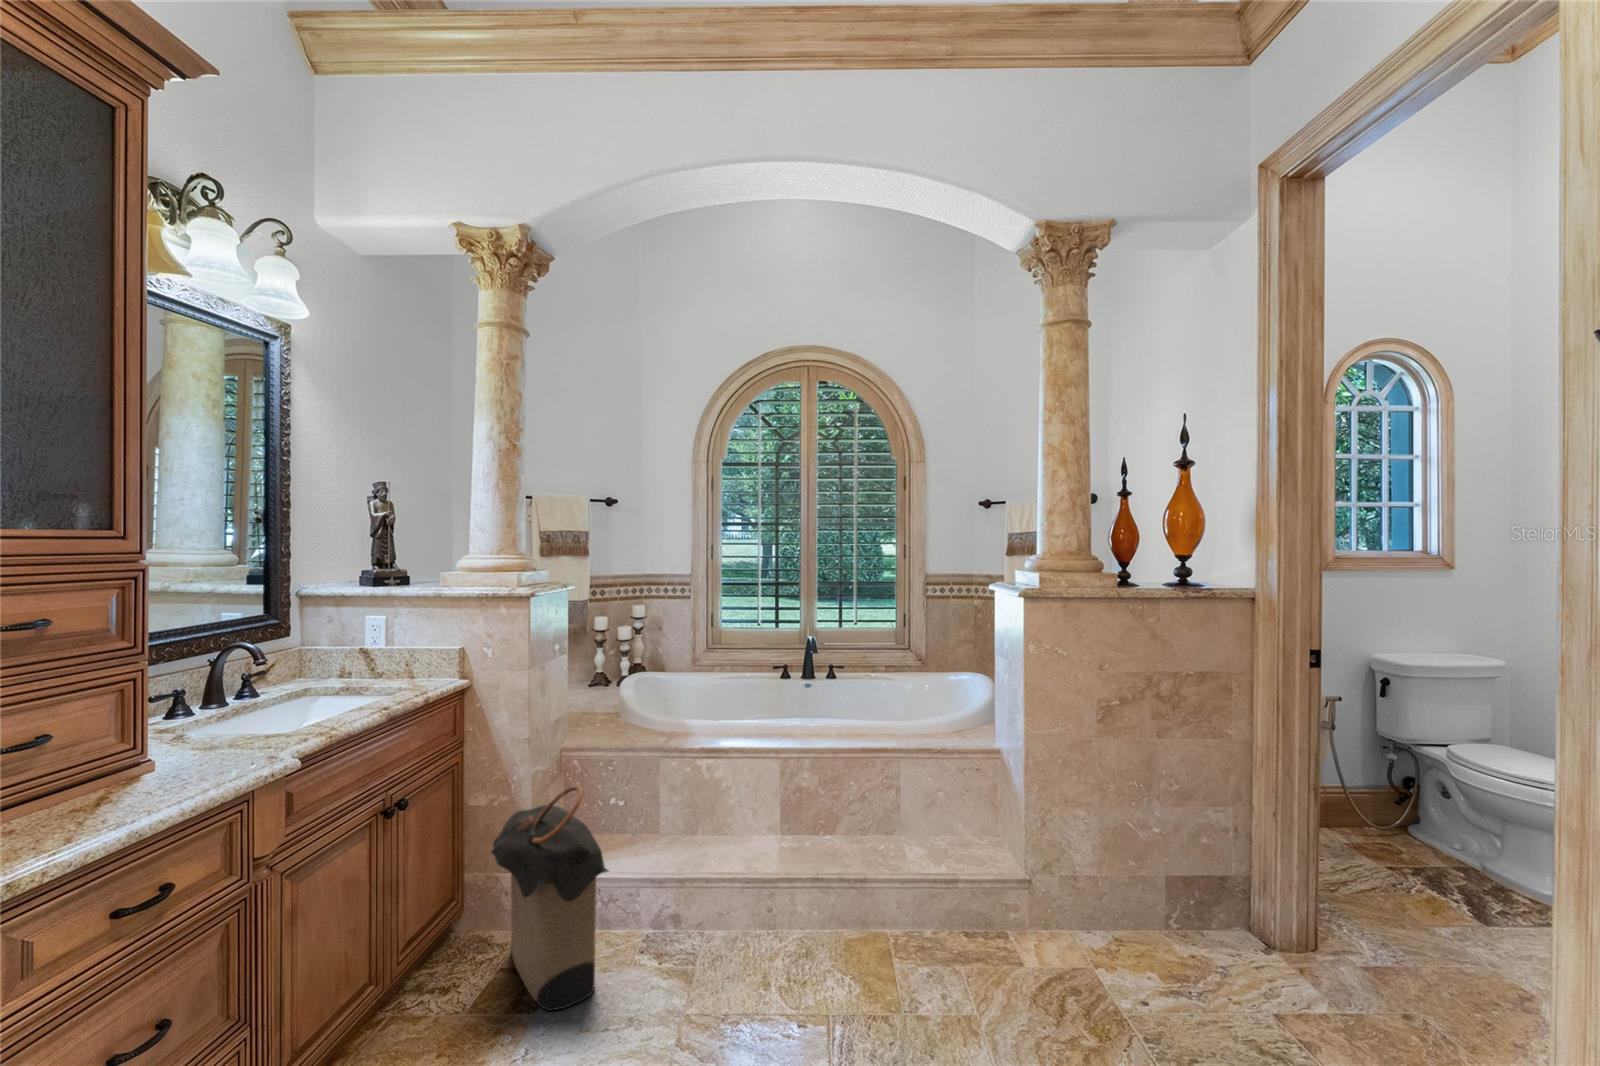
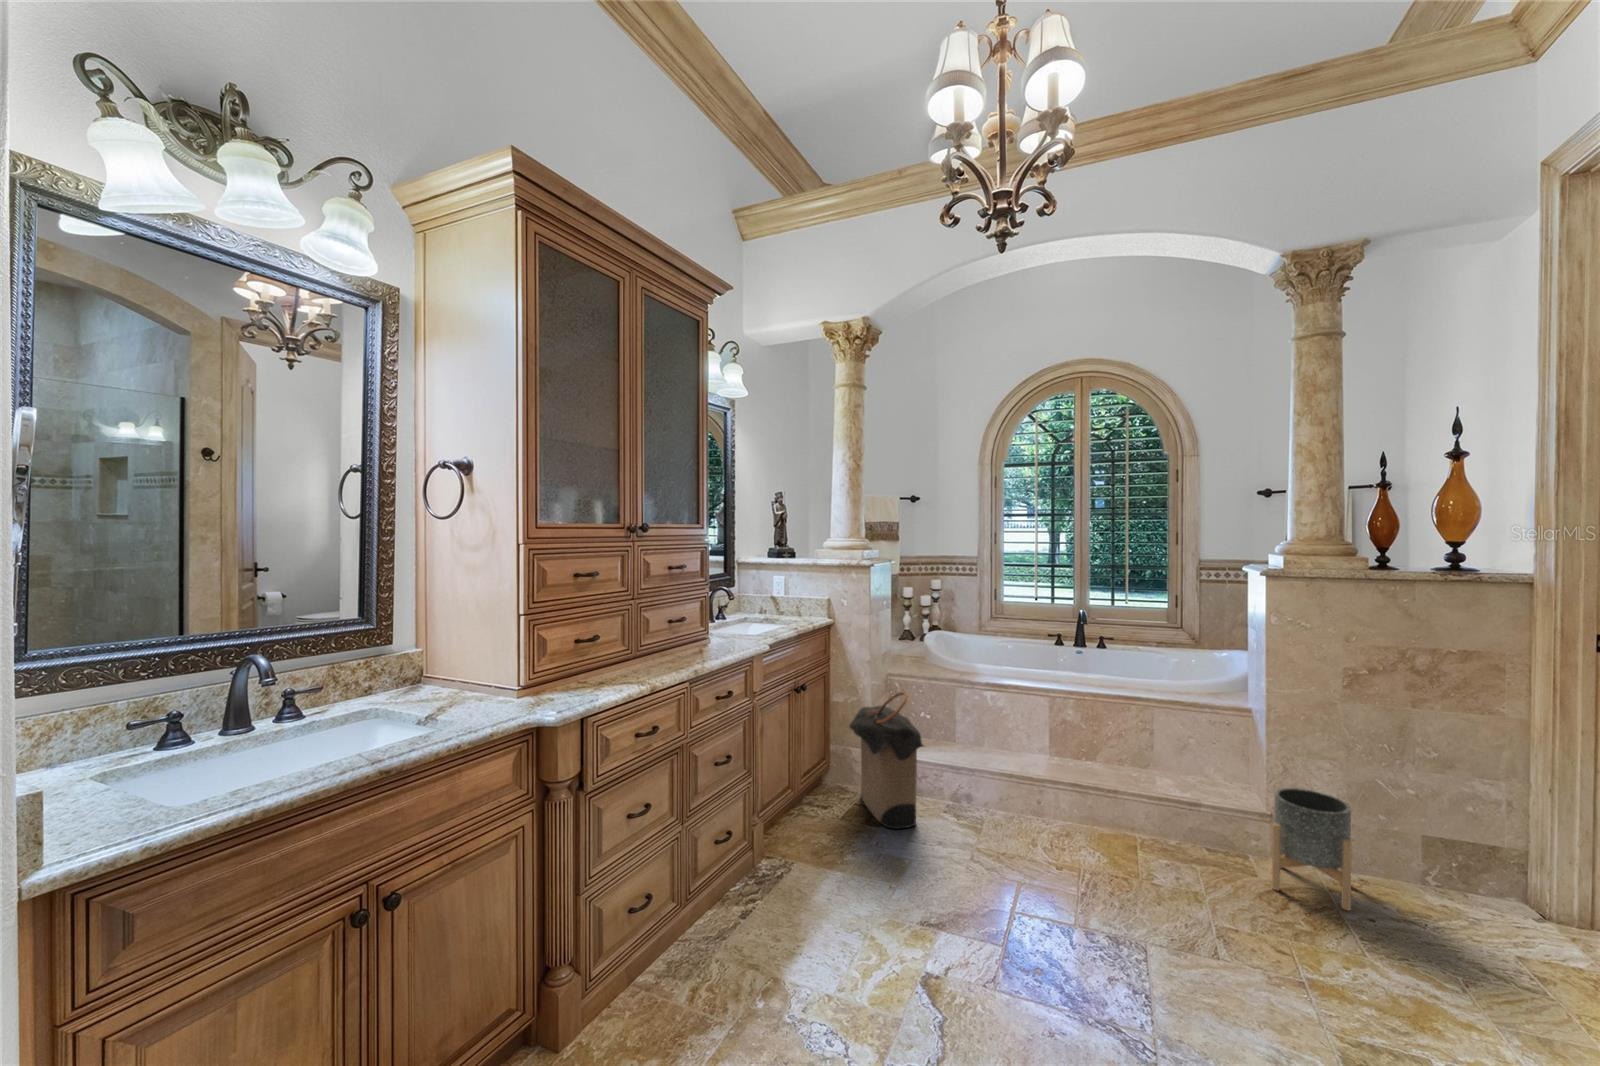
planter: none [1036,849,1124,999] -> present [1272,788,1352,911]

